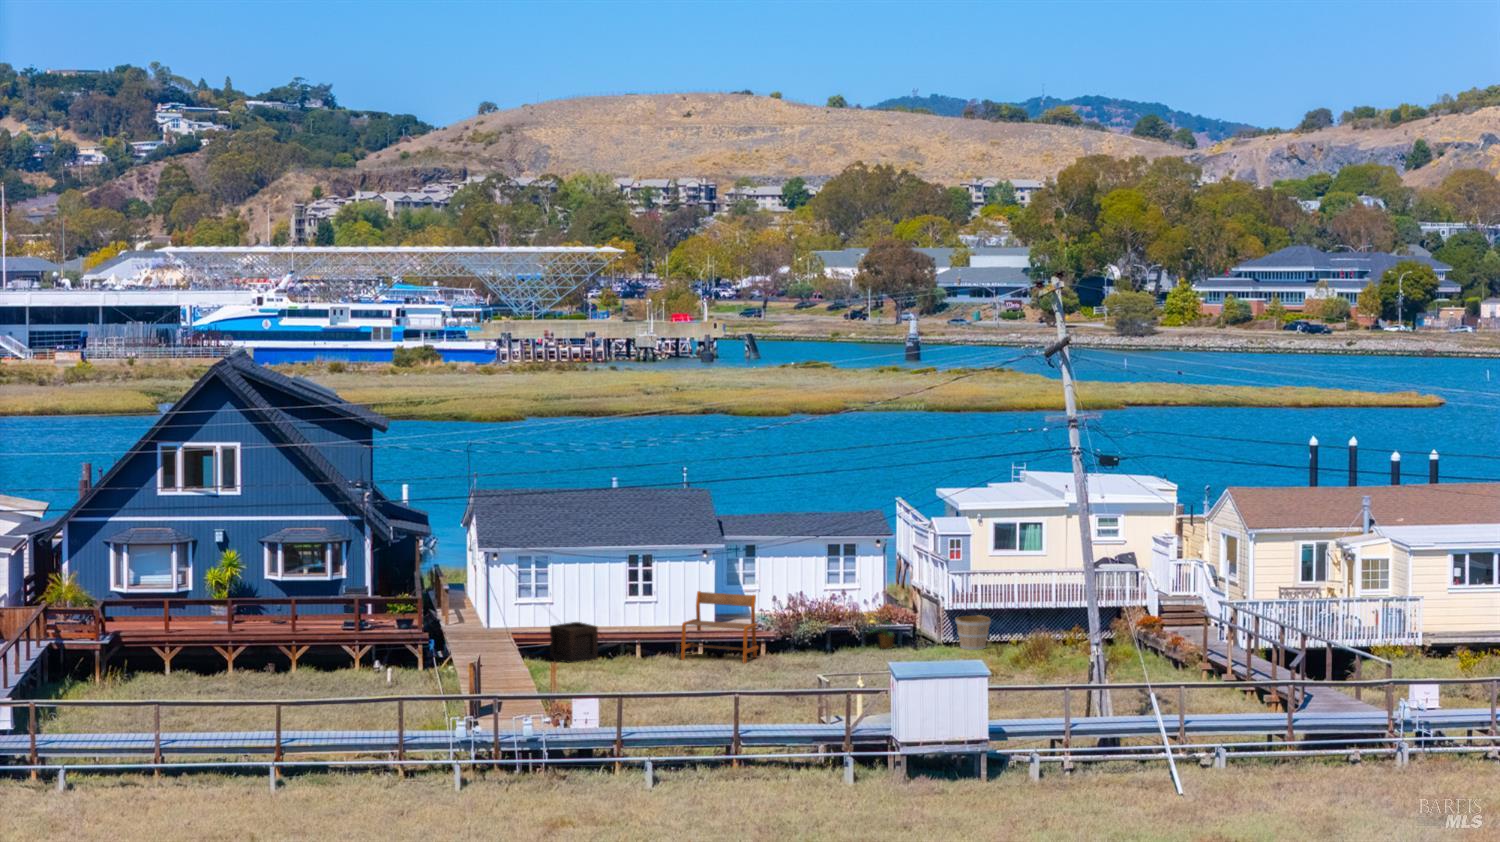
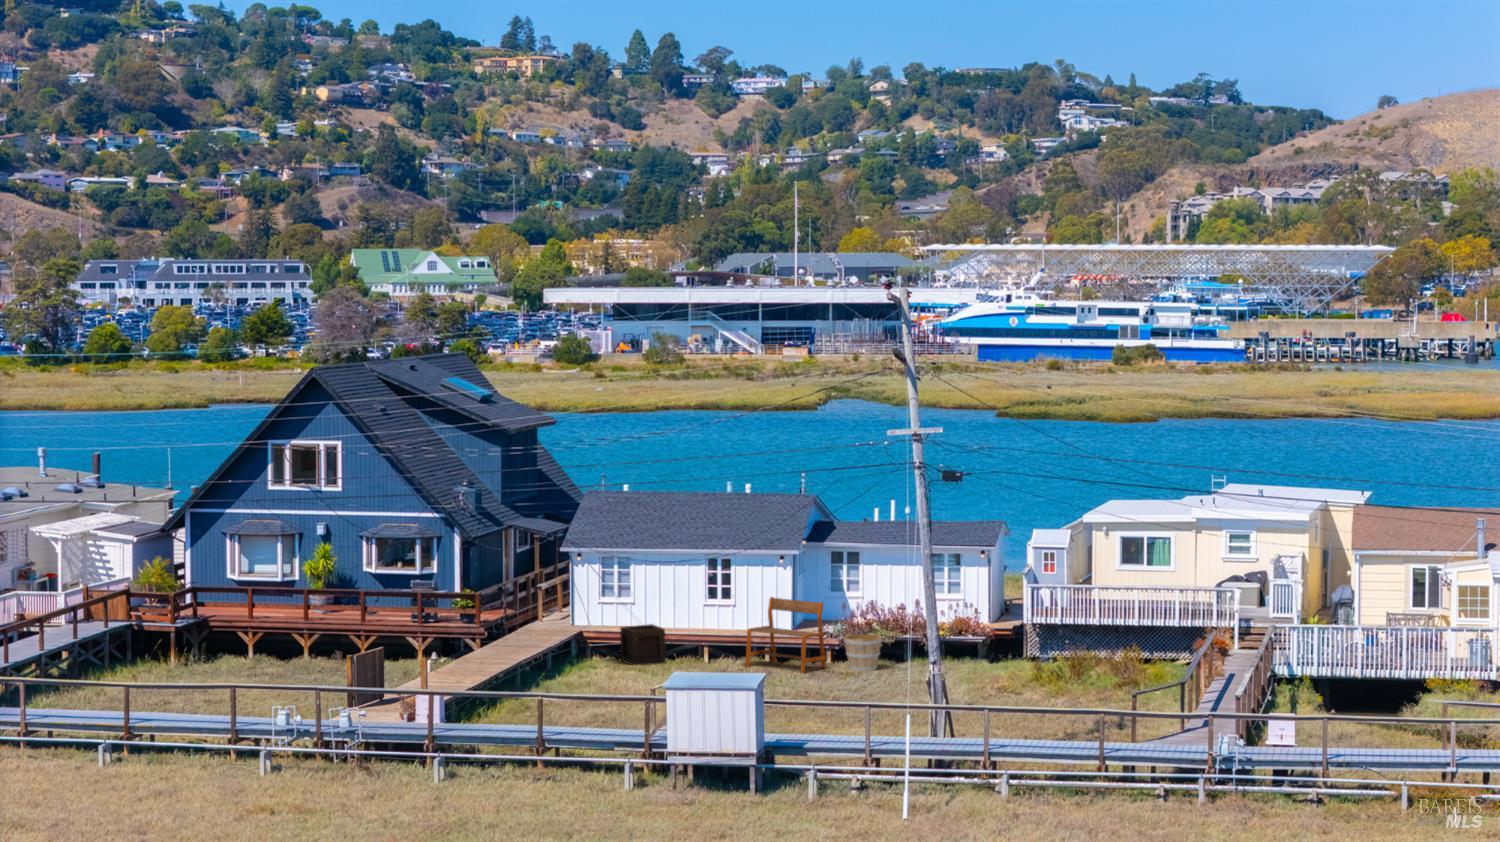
wooden bucket: present [955,615,991,650] -> present [844,634,882,671]
potted plant: present [872,619,894,649] -> none [959,633,990,666]

